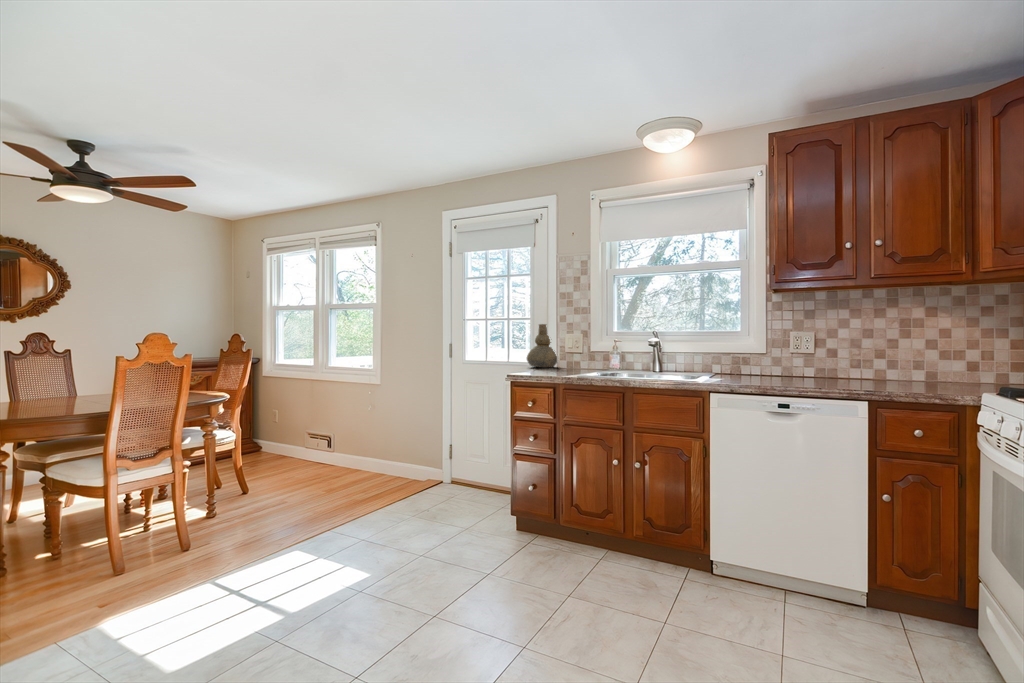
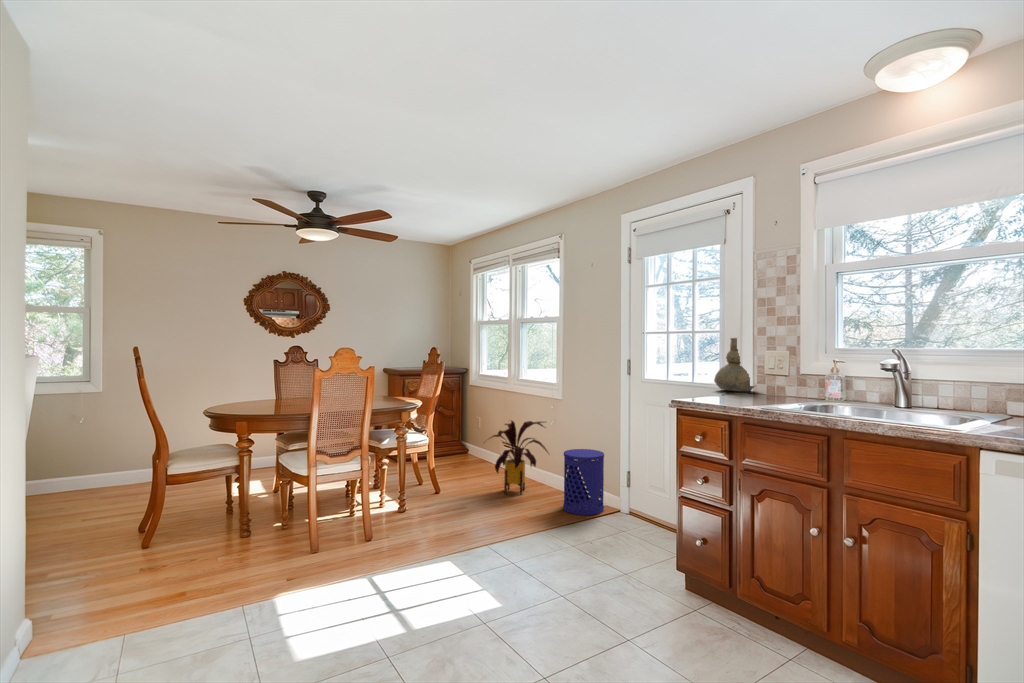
house plant: none [296,407,370,483] -> present [491,421,548,495]
waste bin: none [388,430,427,491] -> present [563,449,604,515]

